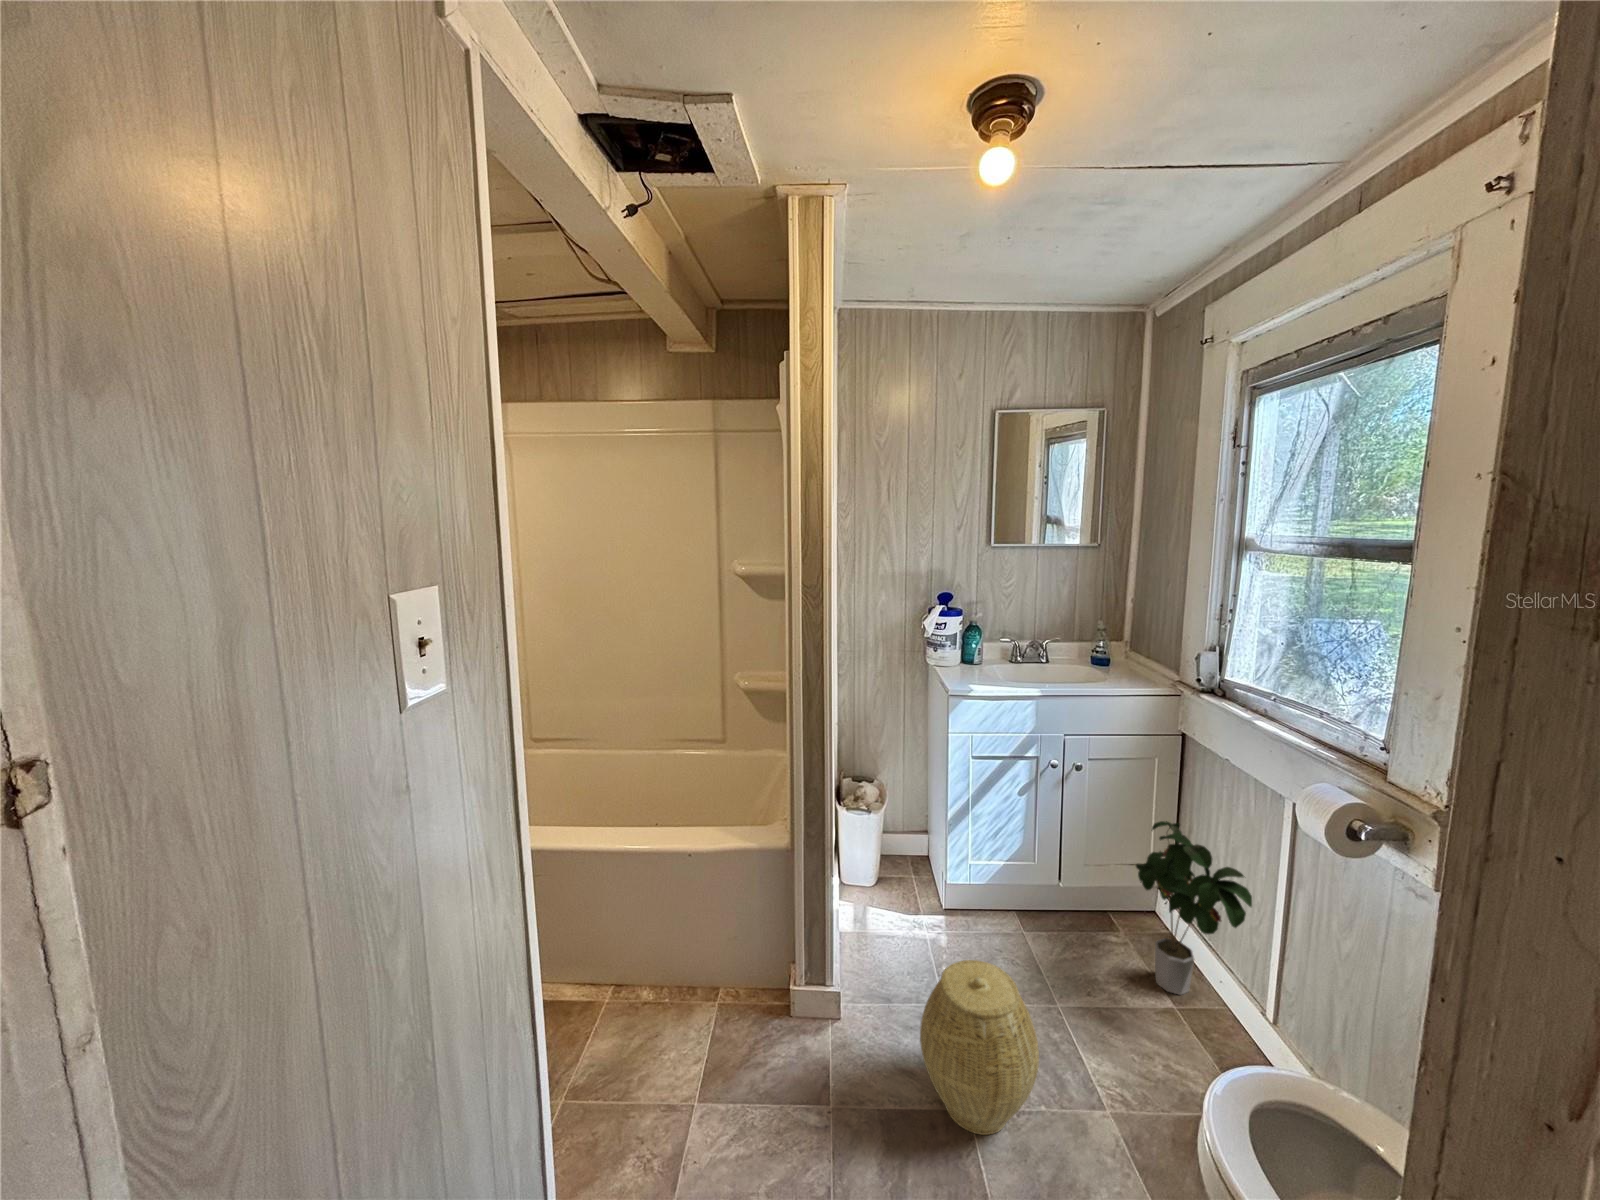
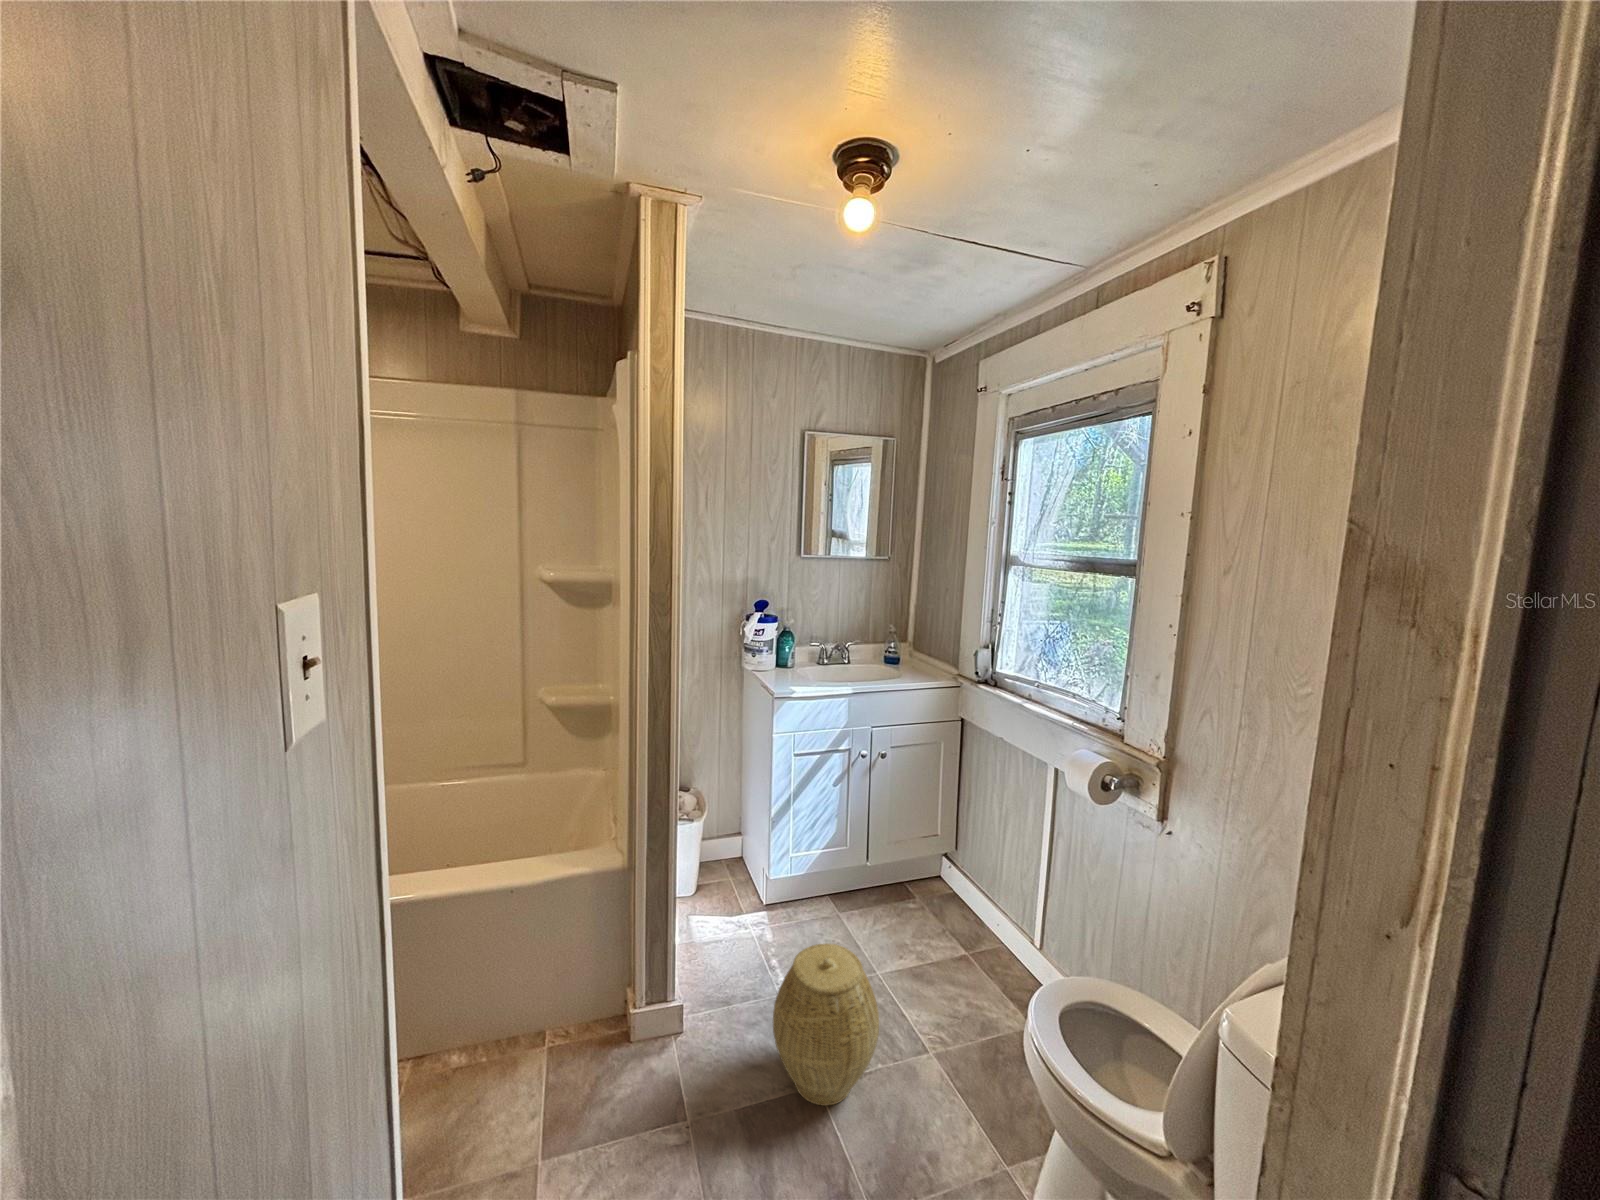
potted plant: present [1136,821,1252,995] -> none [931,795,1024,942]

